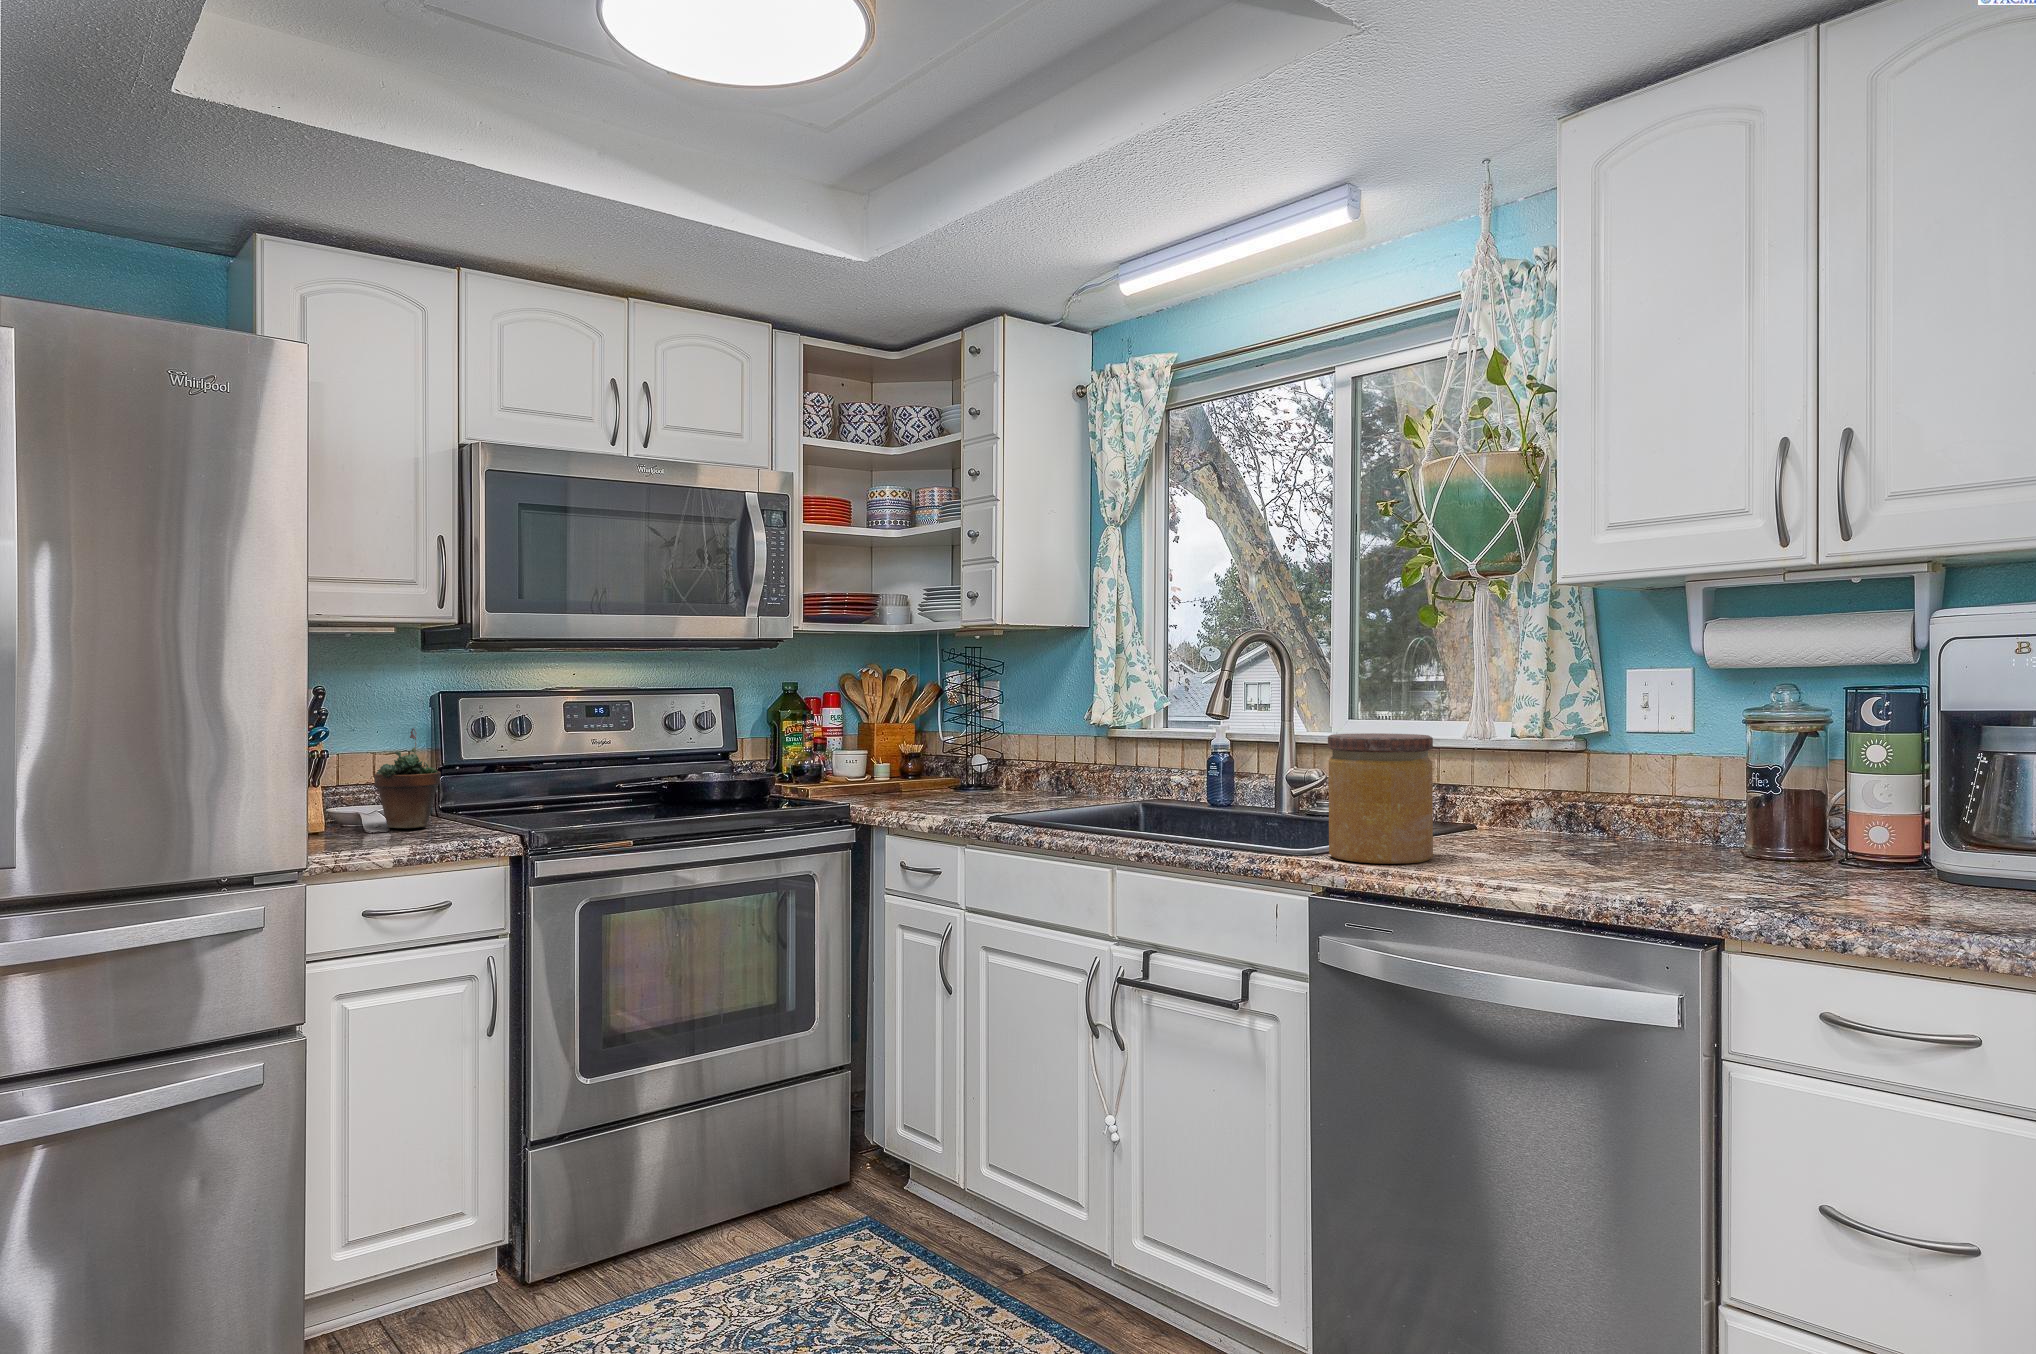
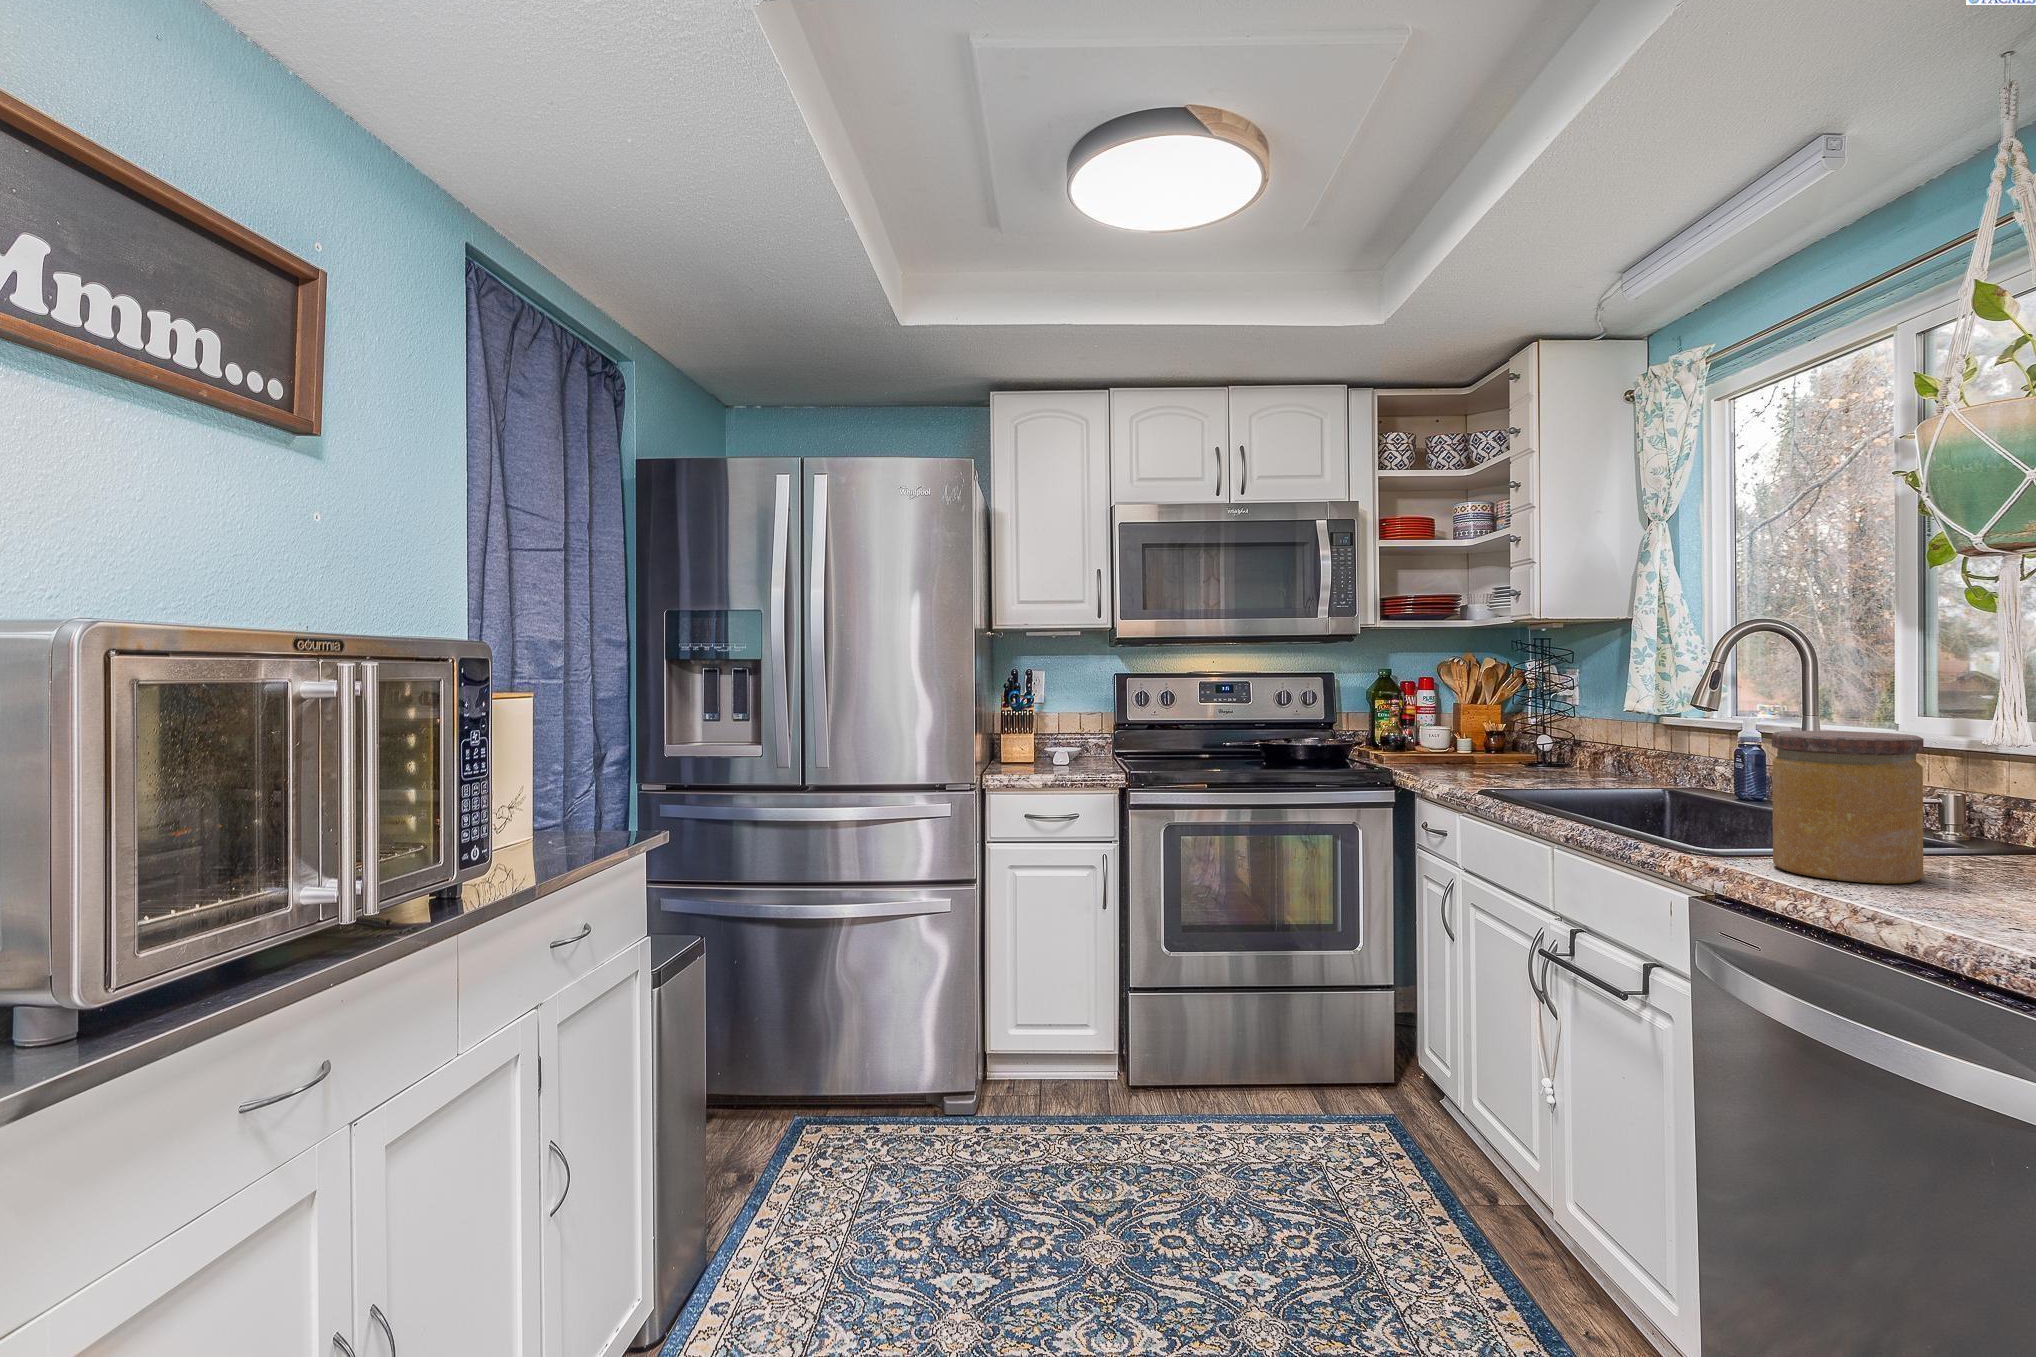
succulent plant: present [374,728,441,828] -> none [1049,702,1088,768]

